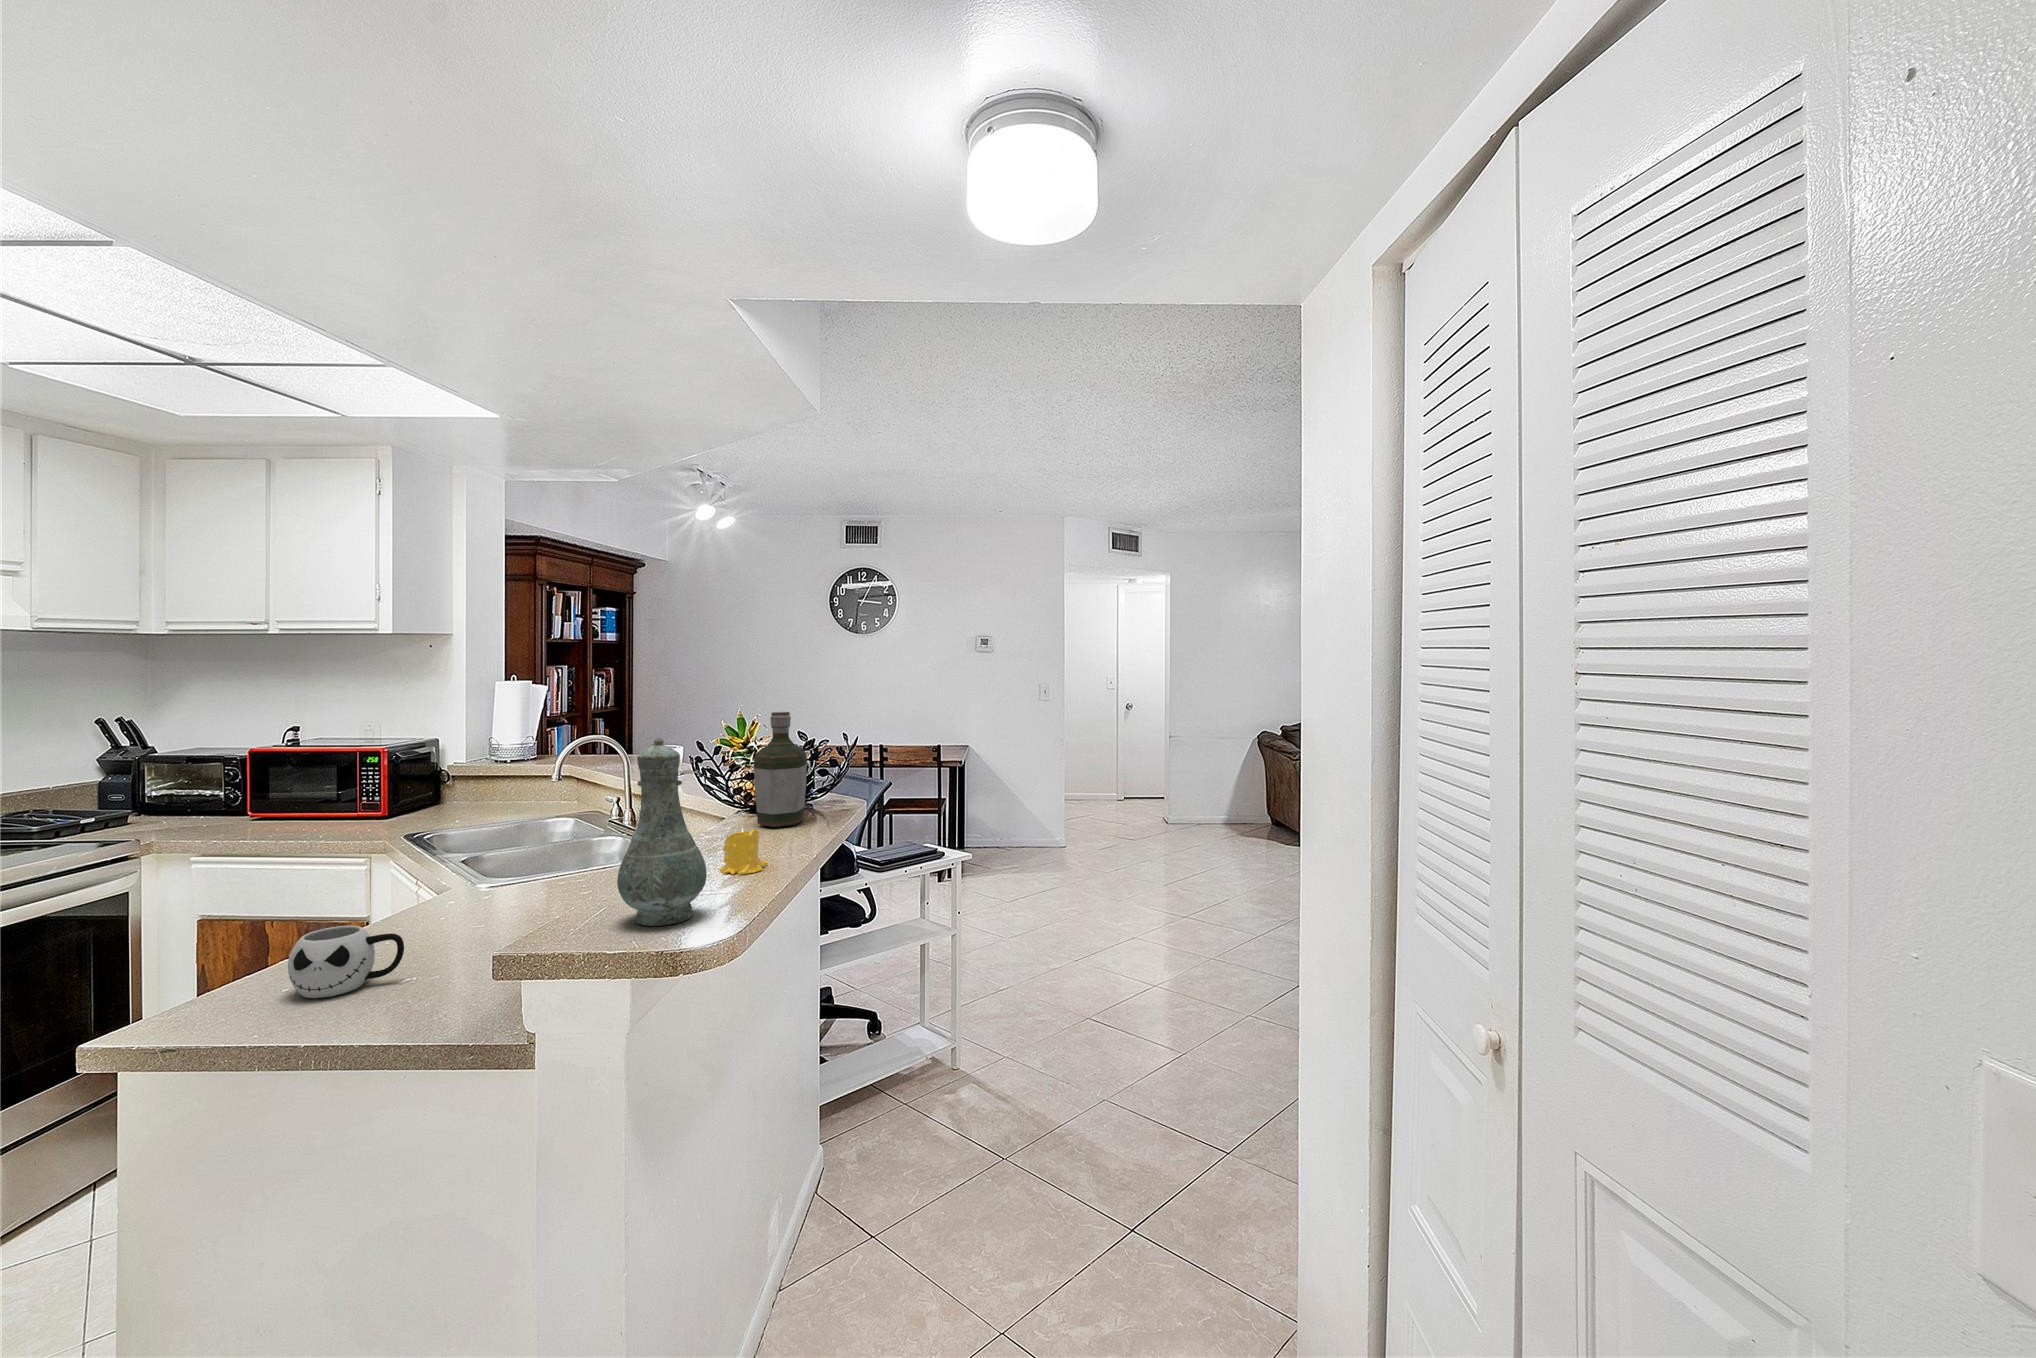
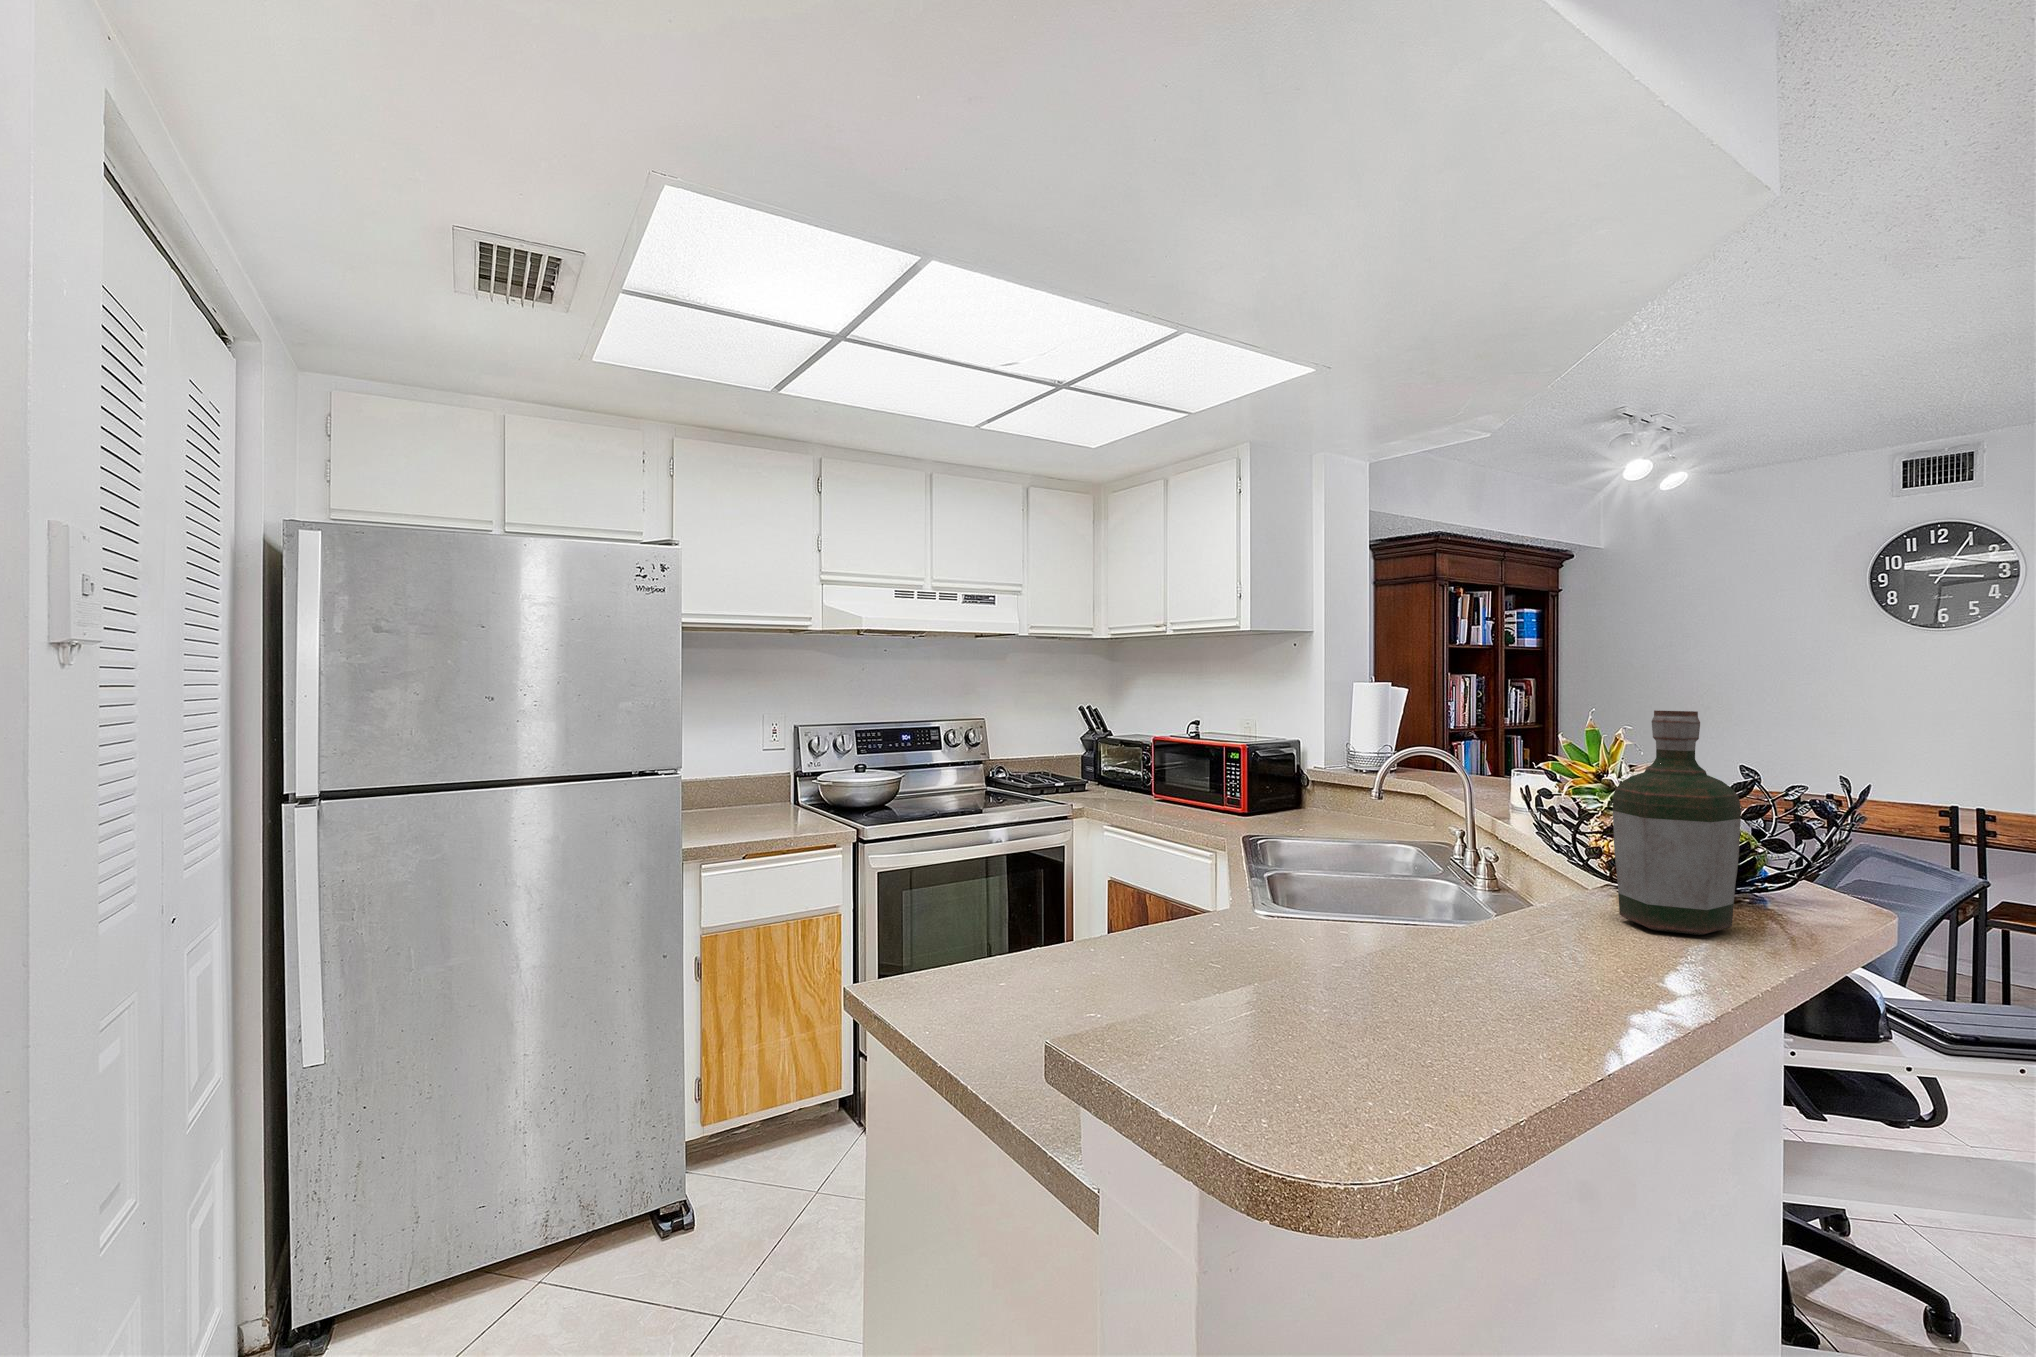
vase: present [617,738,706,926] -> none [1172,706,1342,1086]
candle: present [720,828,768,875] -> none [1461,914,1573,1019]
mug: present [288,926,404,998] -> none [986,919,1080,999]

